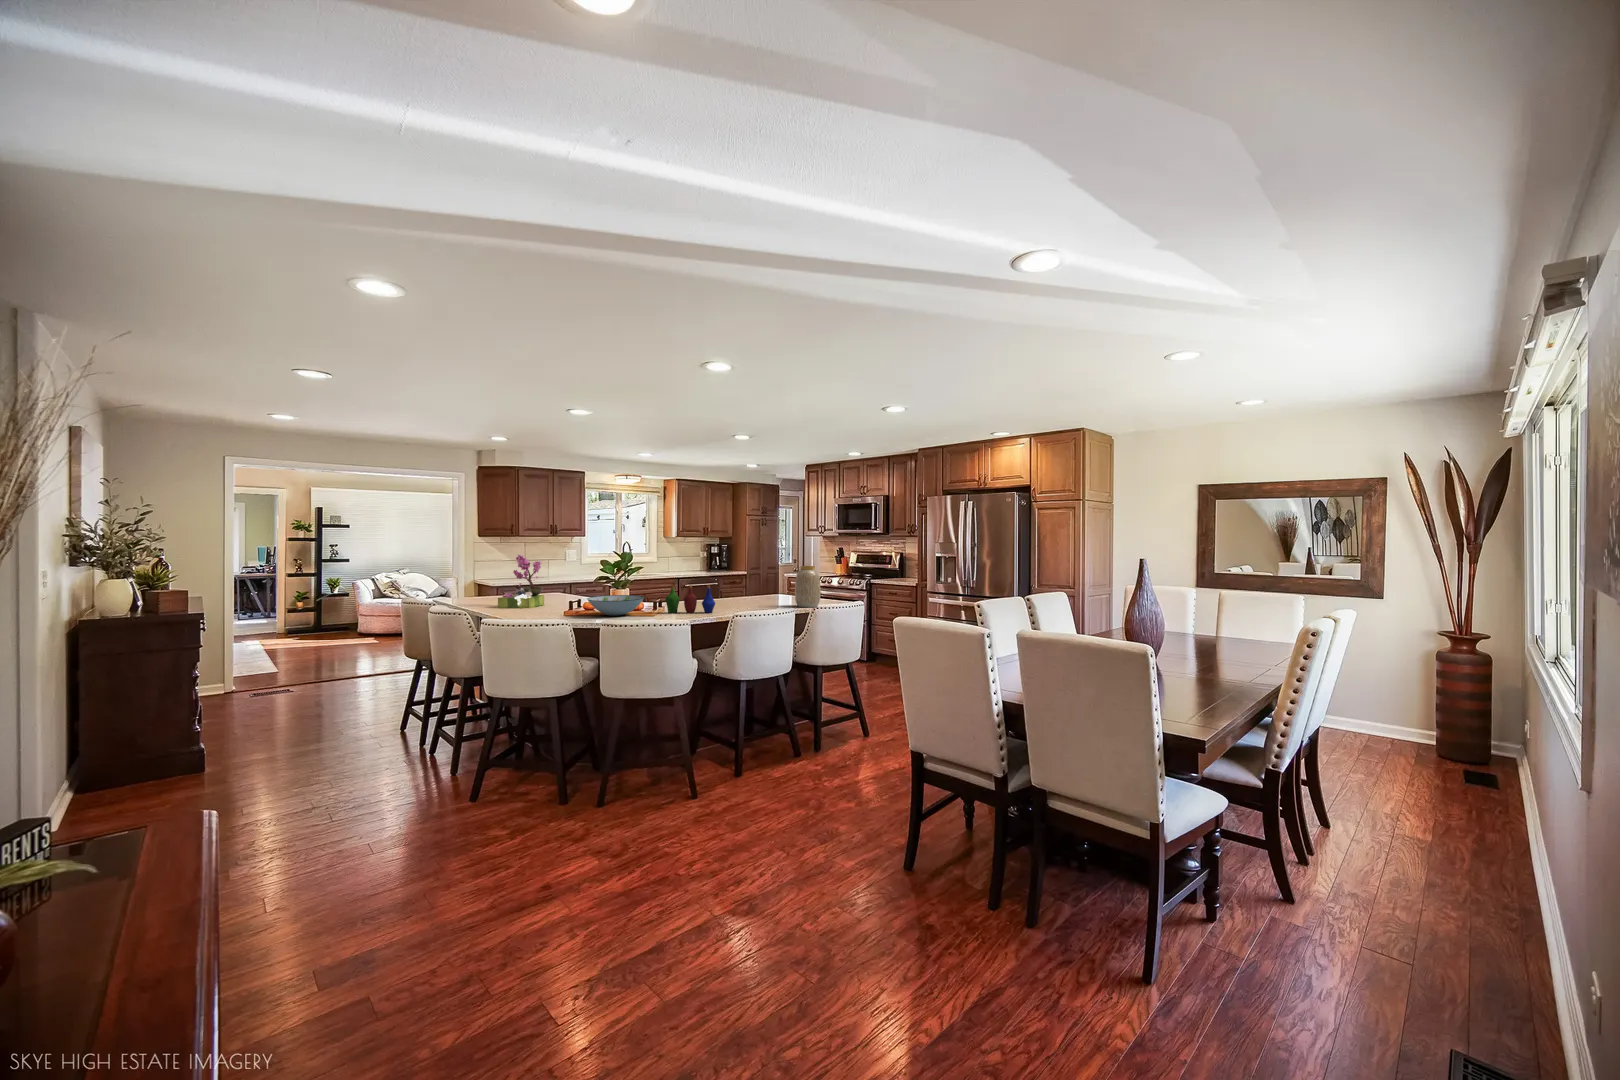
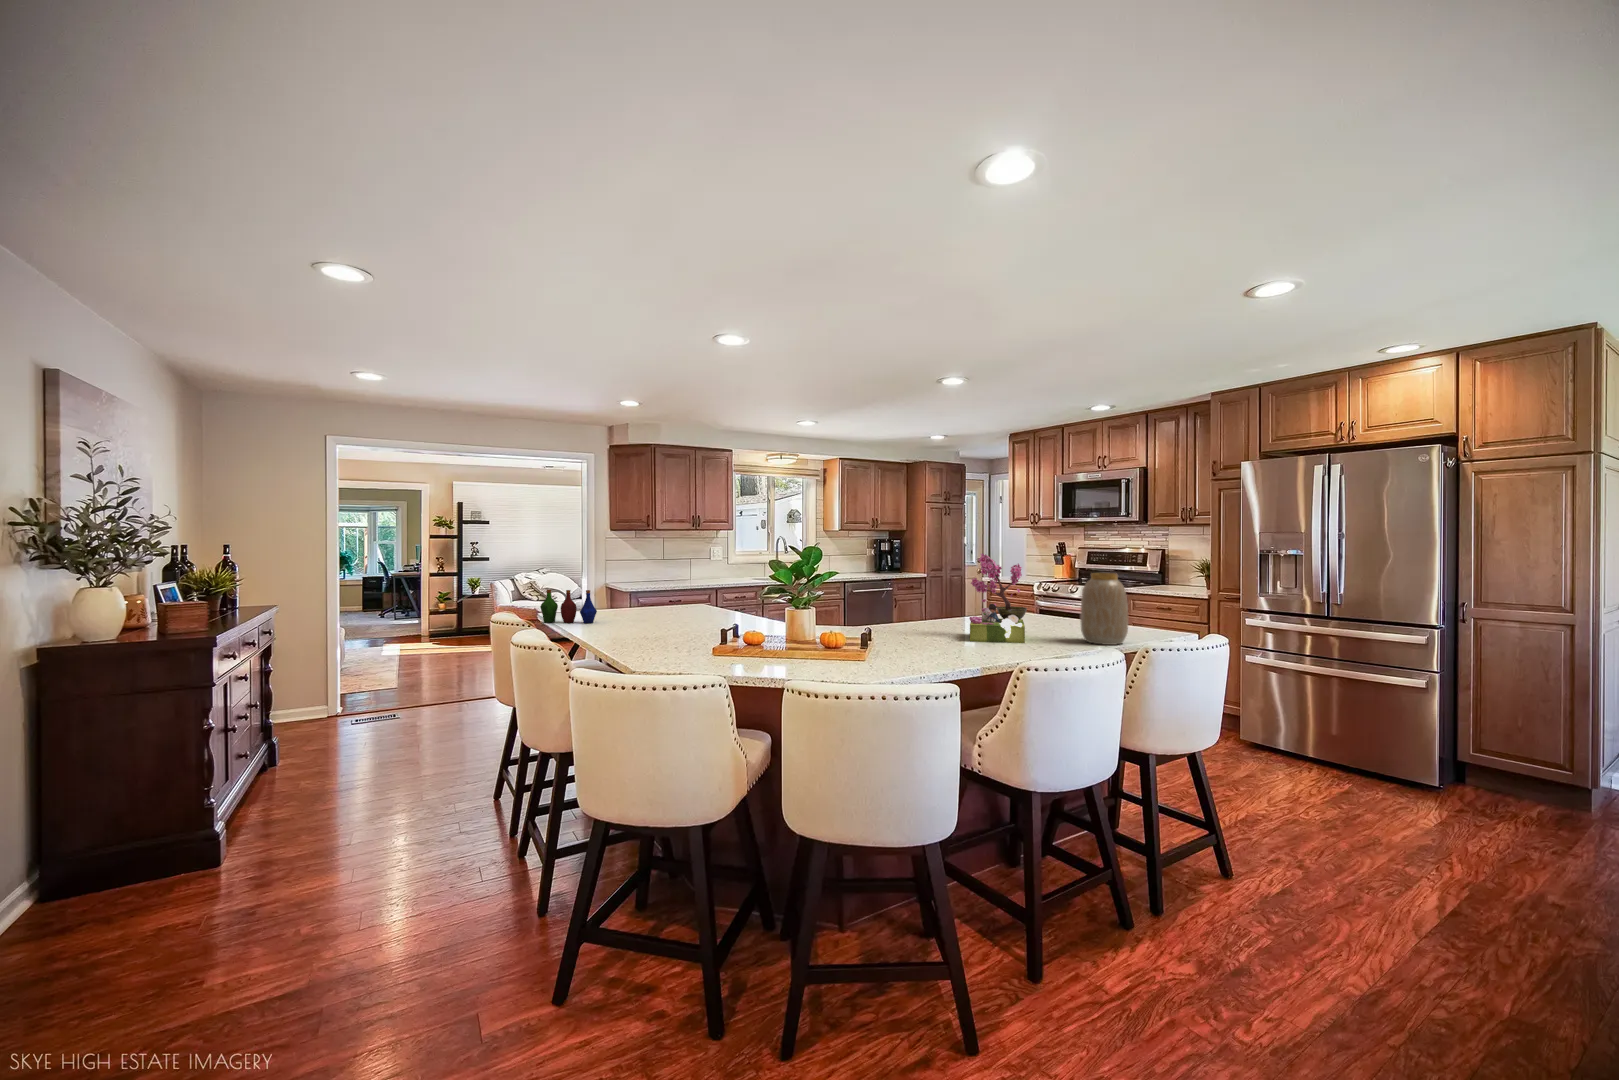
flower arrangement: present [498,555,544,608] -> present [969,553,1027,643]
bottle: present [666,585,715,613] -> present [540,590,597,623]
decorative bowl: present [587,595,644,616] -> none [749,621,842,658]

